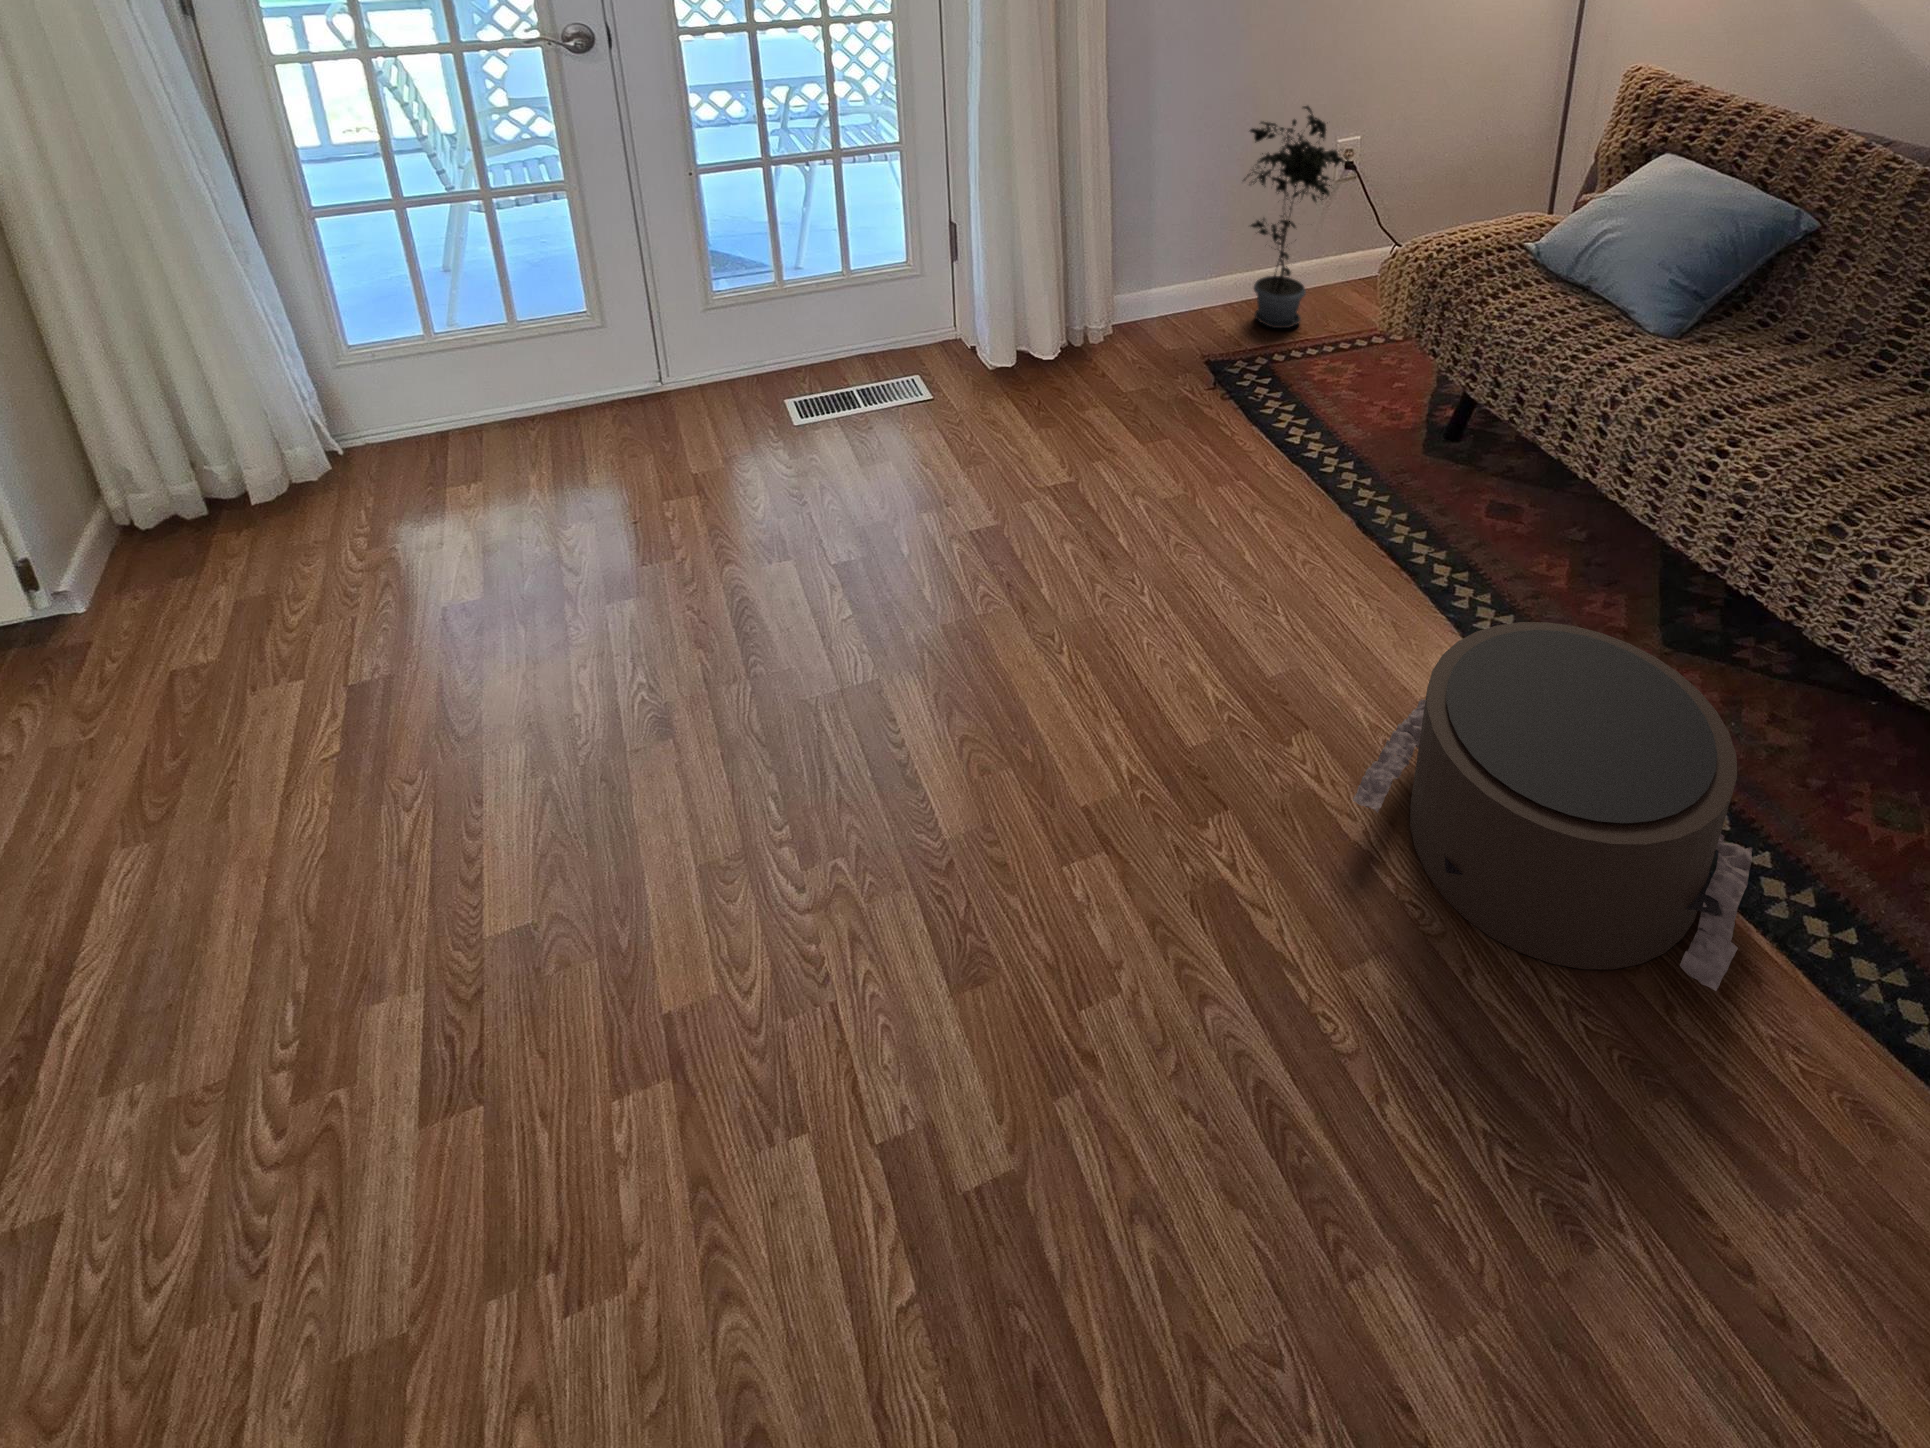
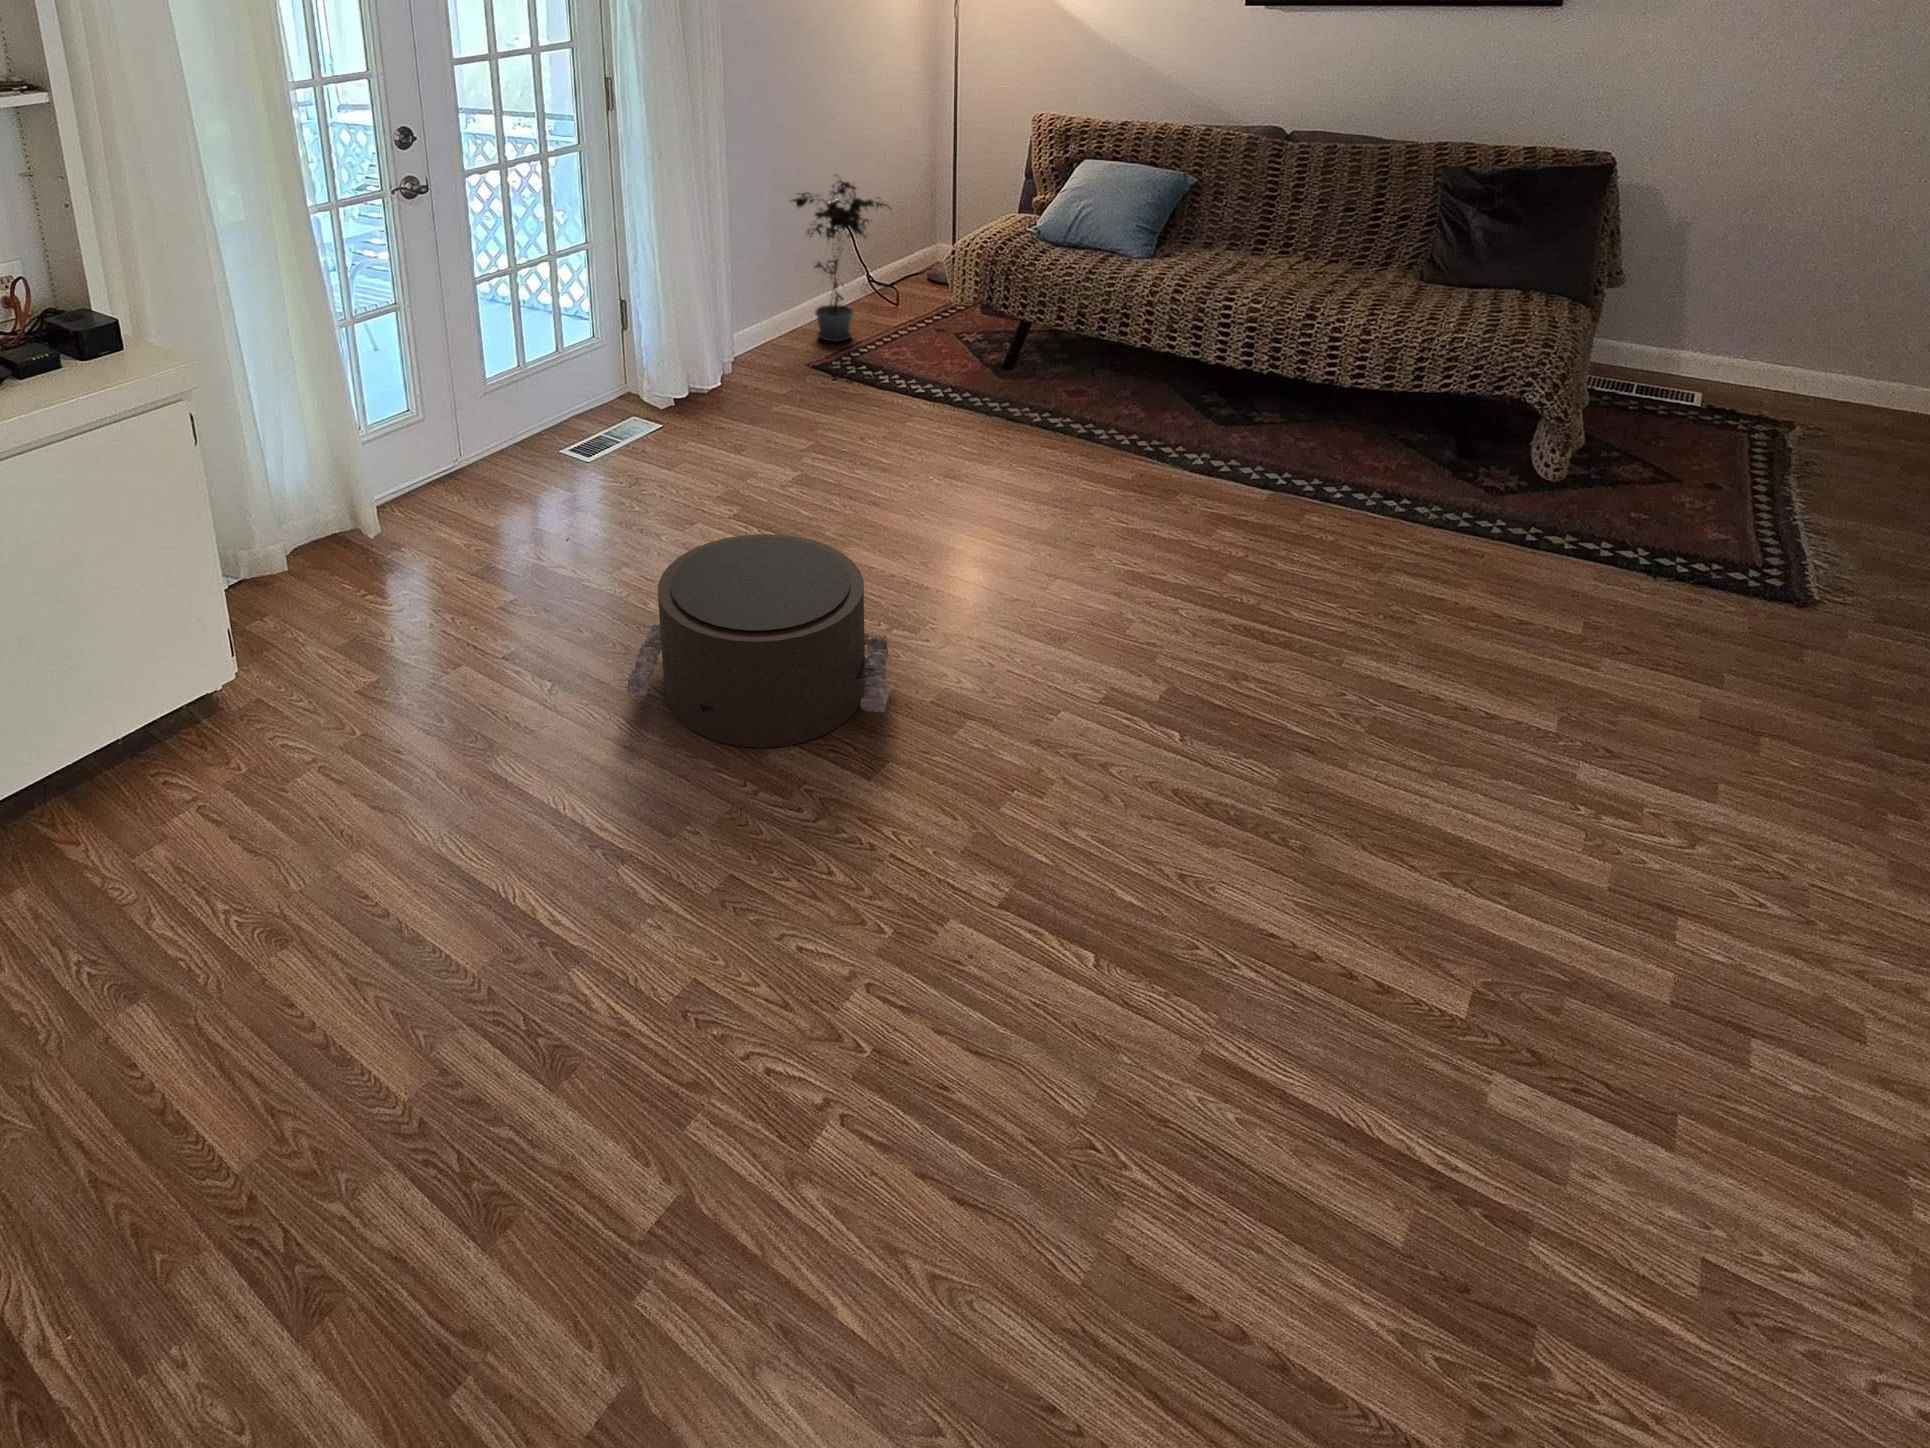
pouf: present [1353,622,1753,991] -> present [626,534,891,748]

